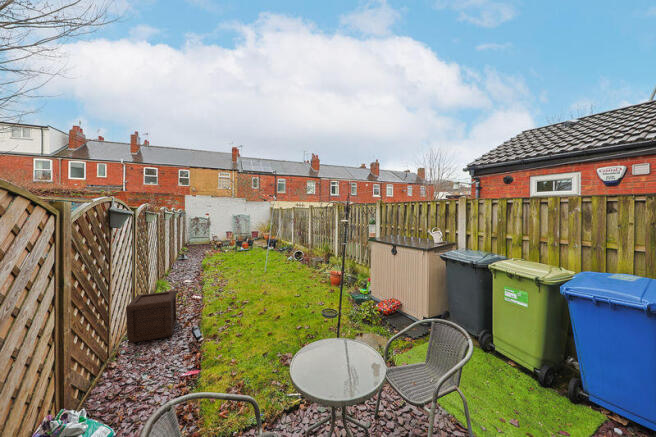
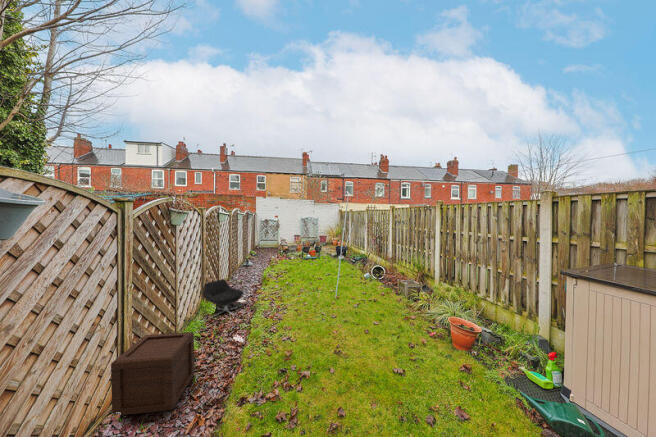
lounge chair: none [159,265,196,294] -> present [203,279,244,316]

